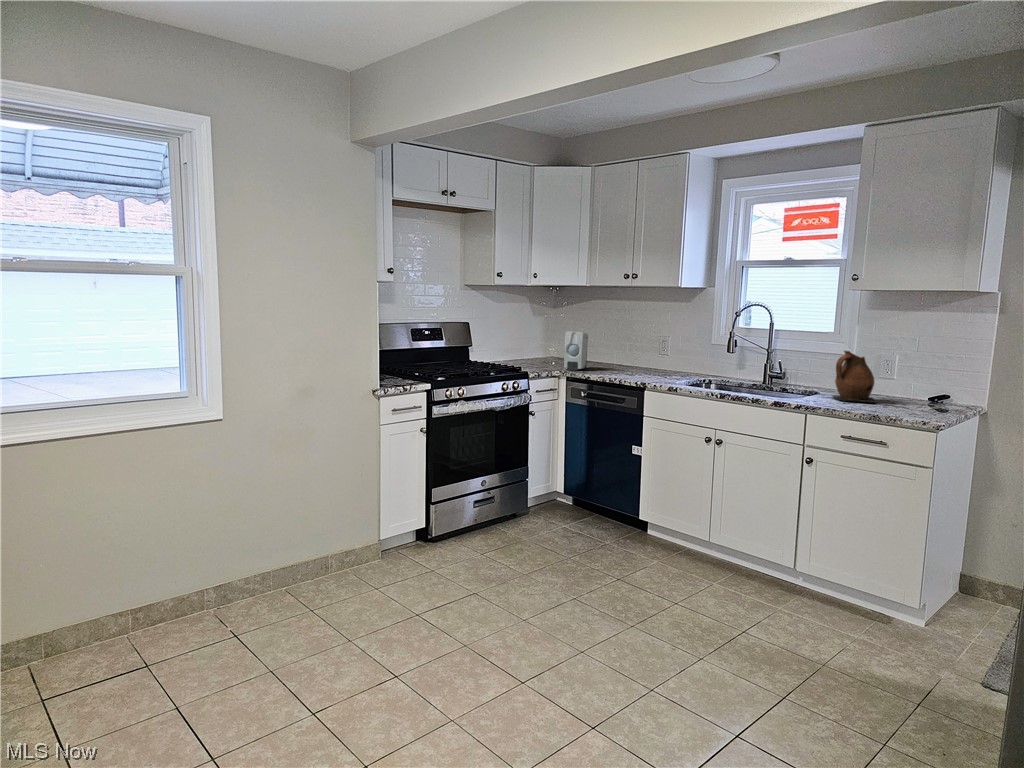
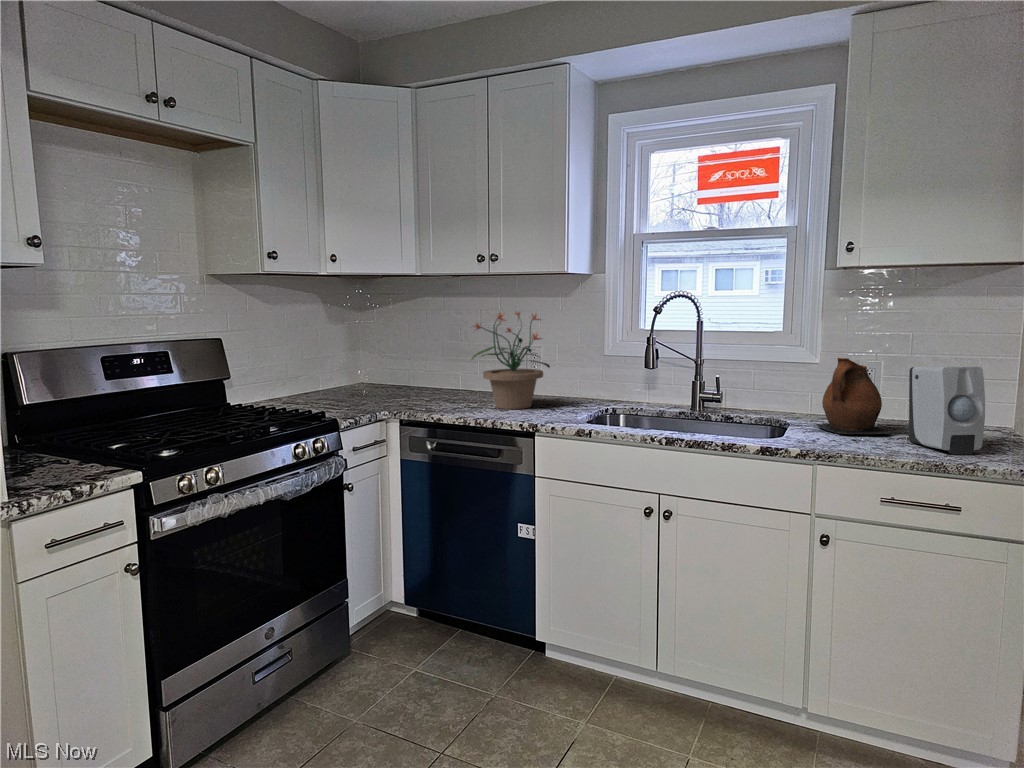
potted plant: none [615,310,667,375] -> present [472,312,550,409]
soap dispenser: present [564,332,588,371] -> present [909,366,985,455]

